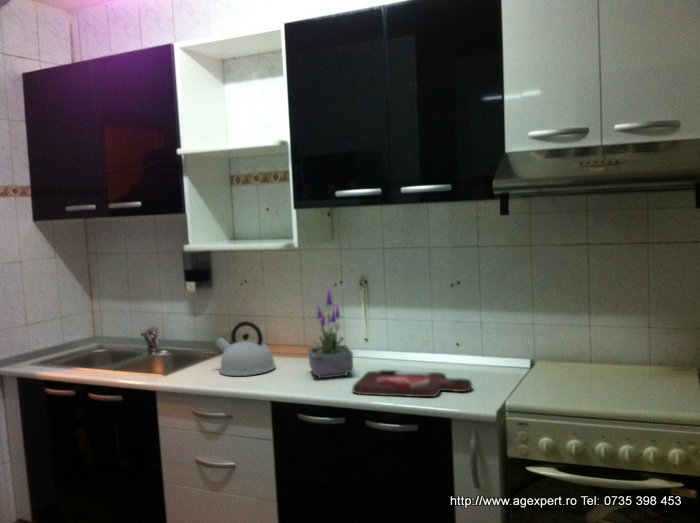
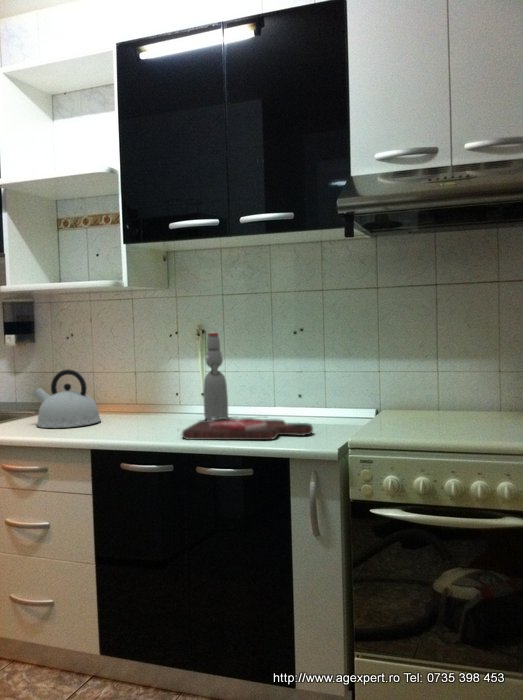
bottle: none [368,286,391,368] -> present [203,333,228,420]
potted plant: present [309,287,353,378] -> none [137,326,185,429]

